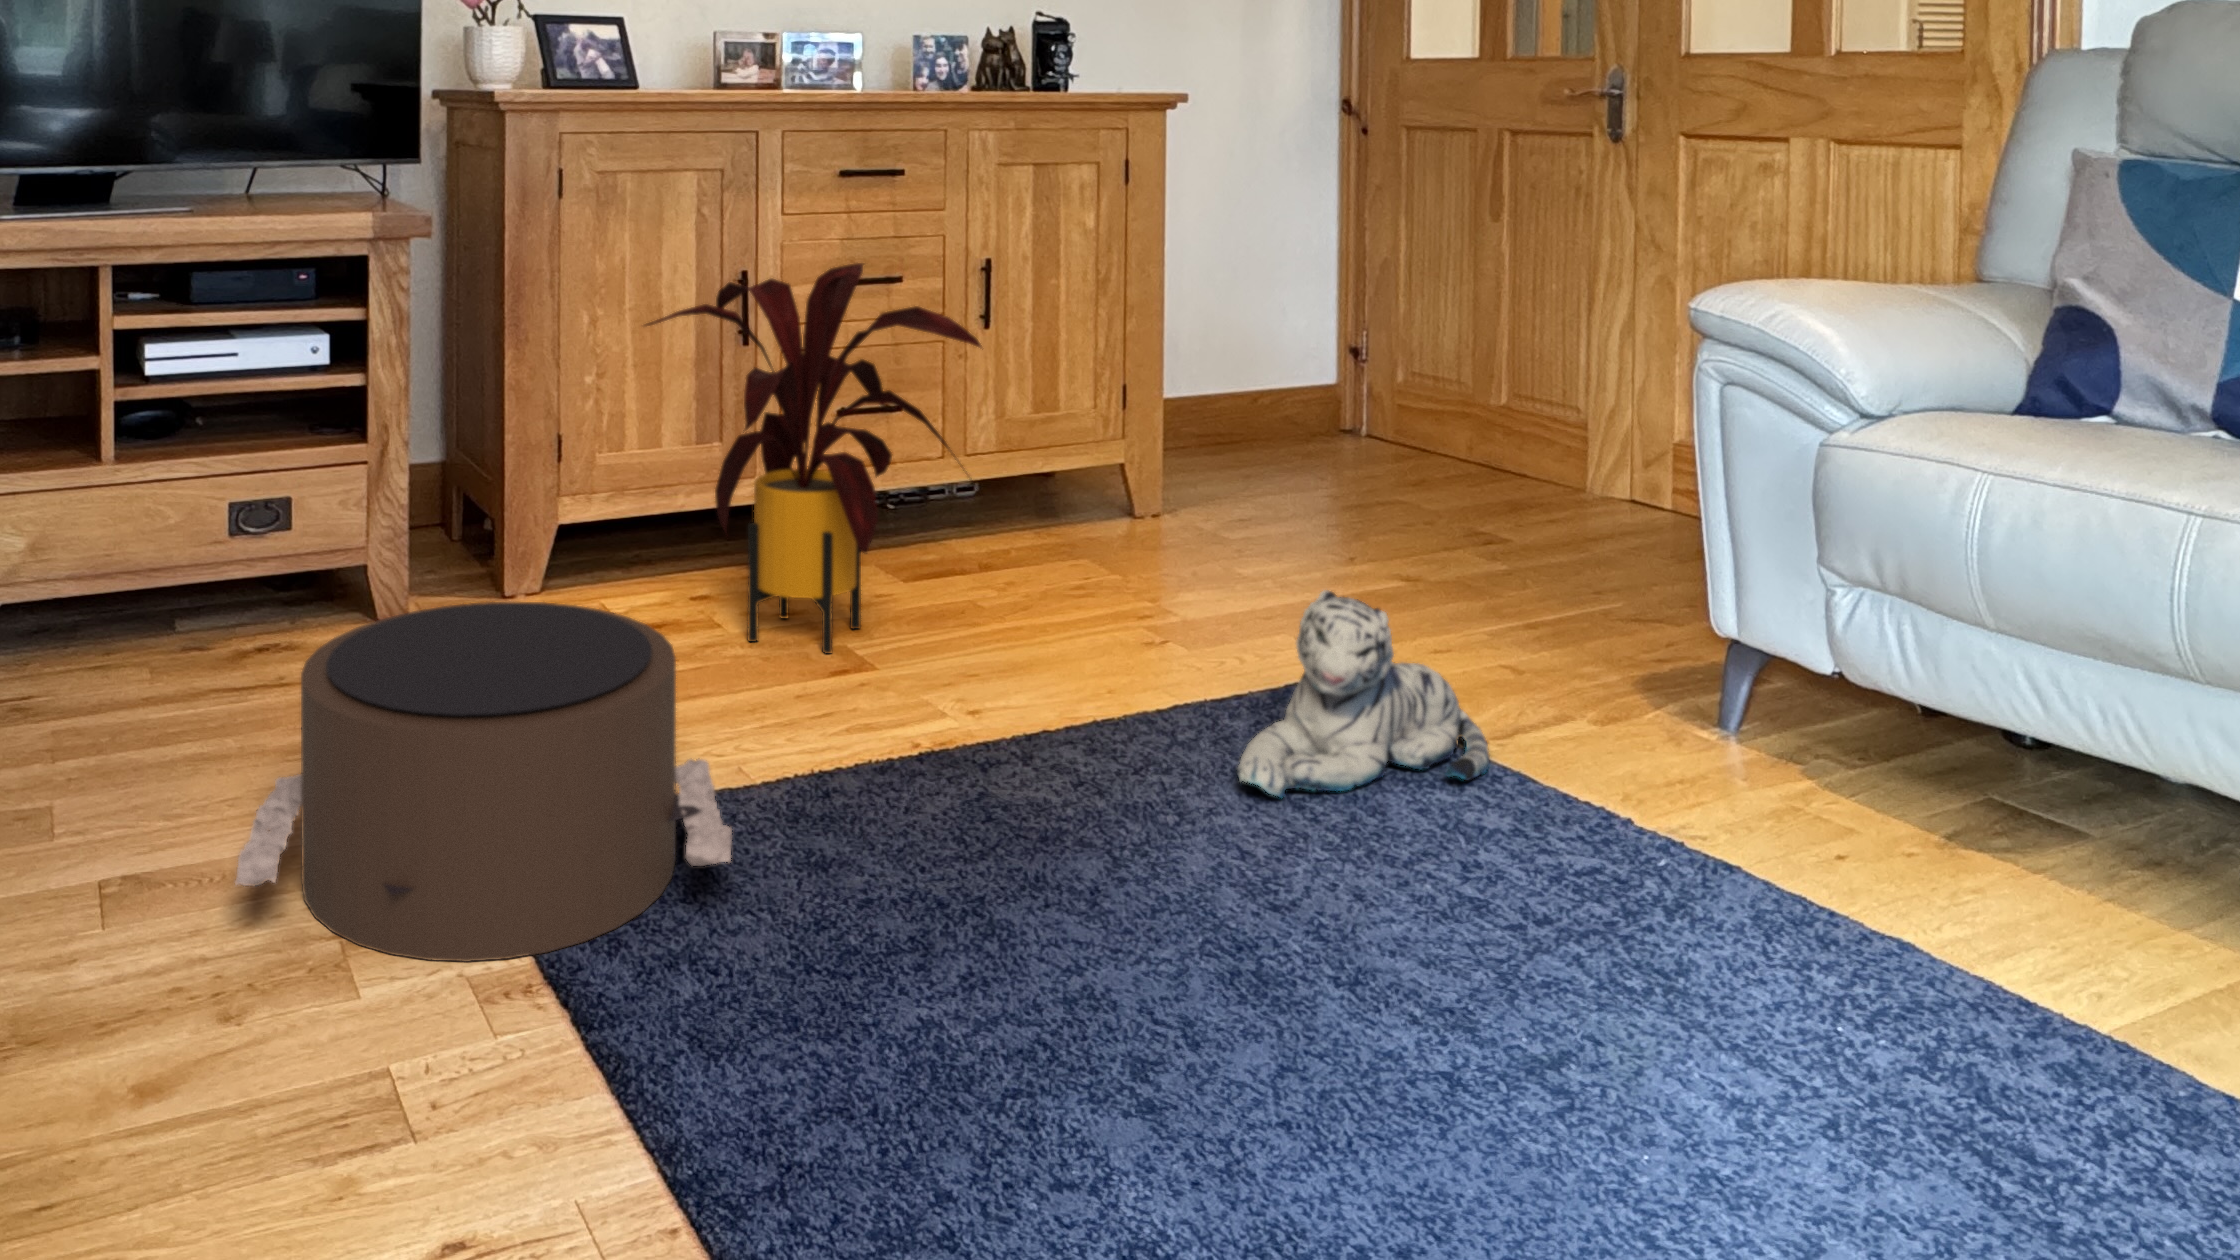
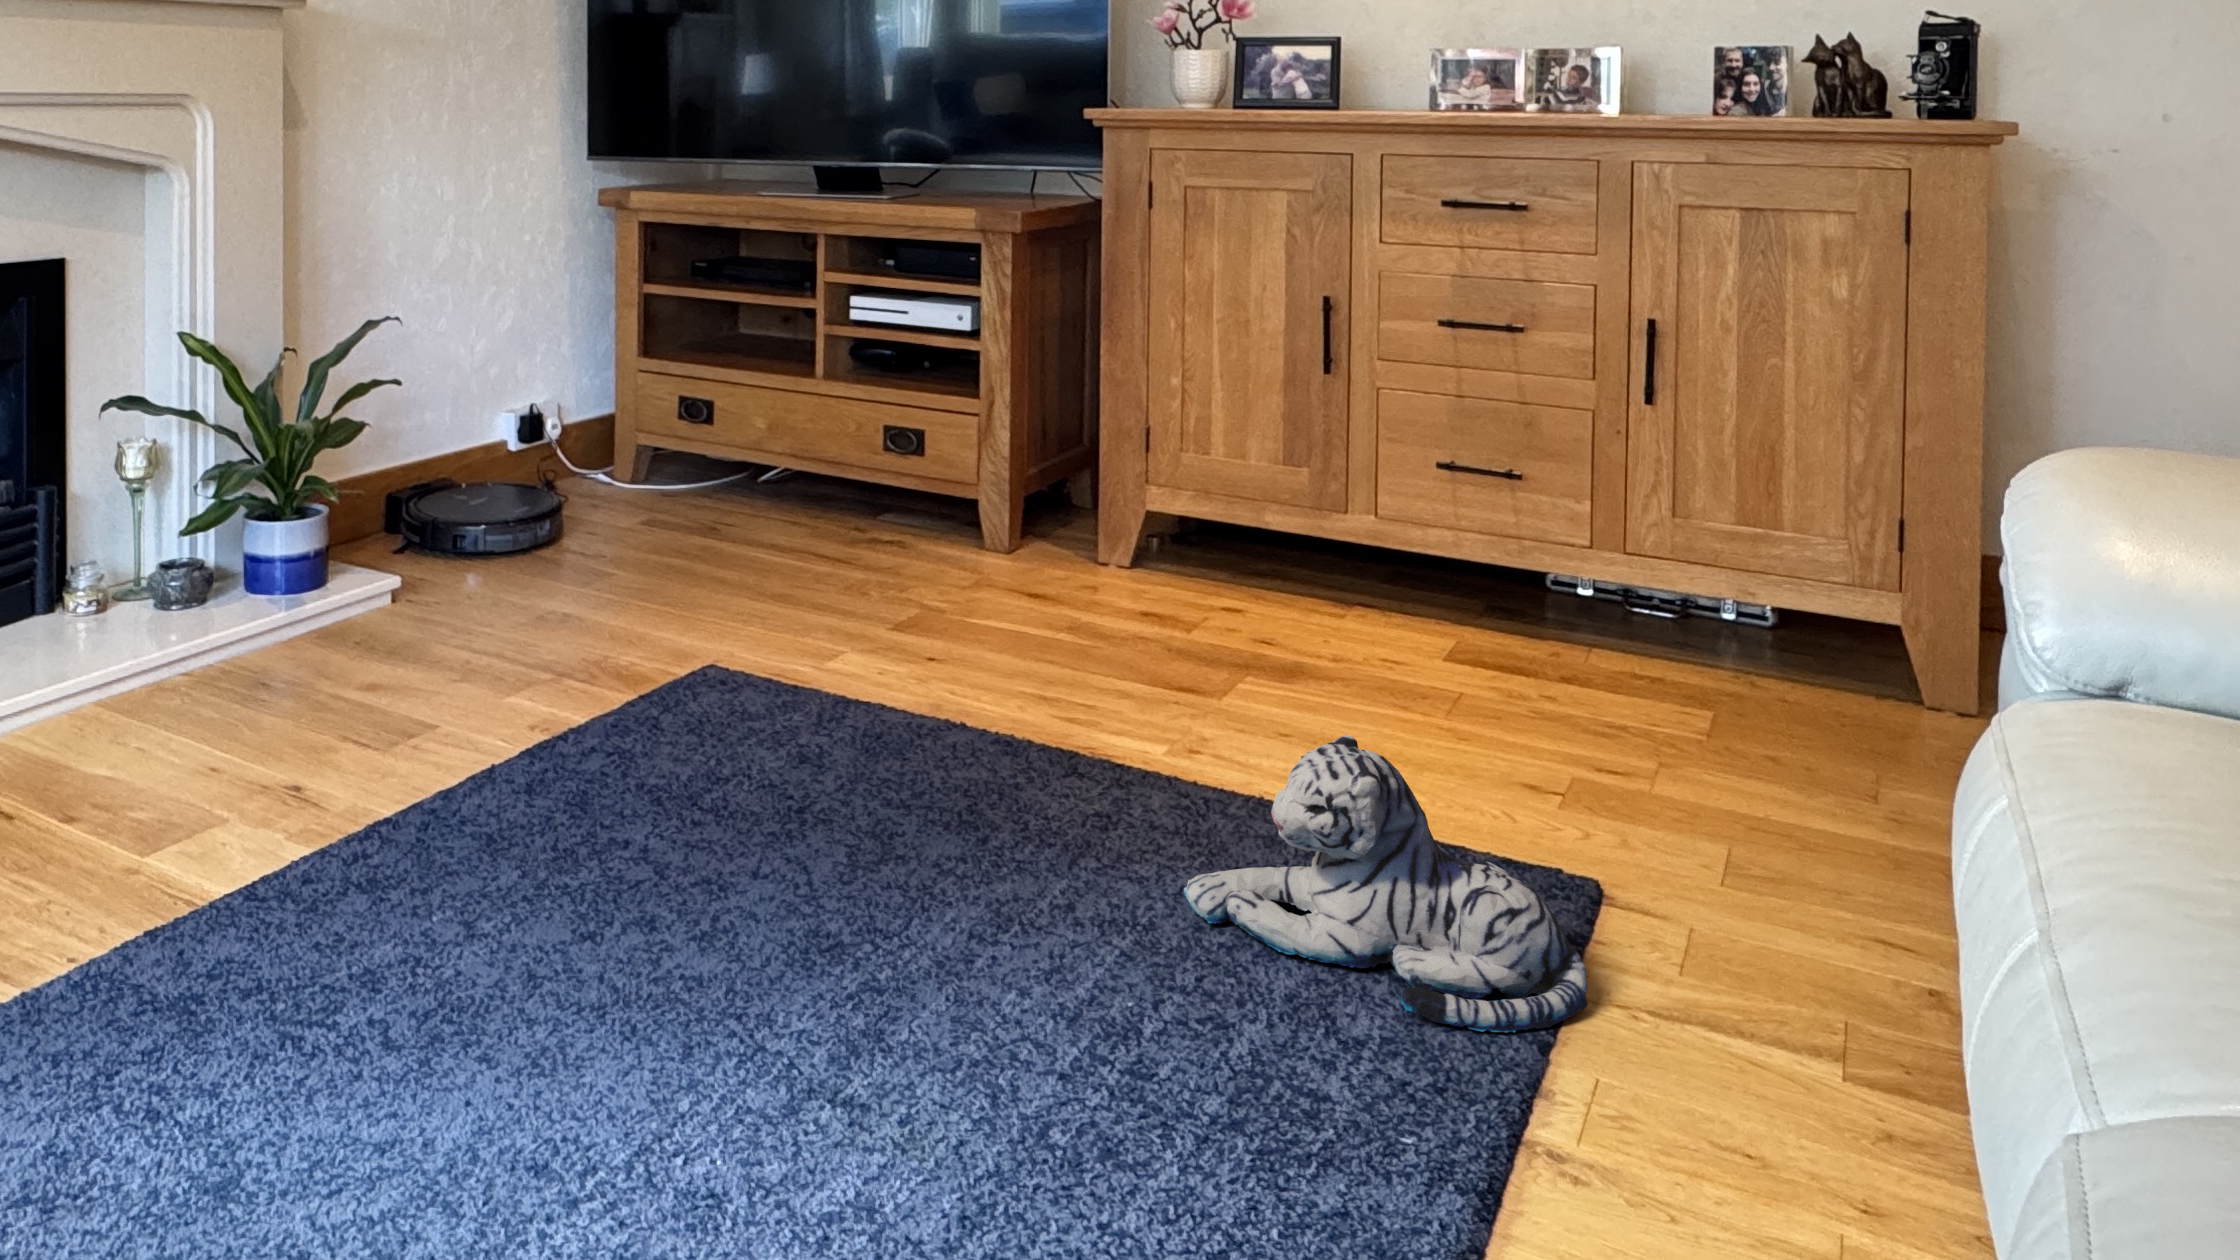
house plant: present [645,263,981,654] -> none [1067,303,1402,674]
pouf: present [235,602,732,962] -> none [511,500,823,740]

